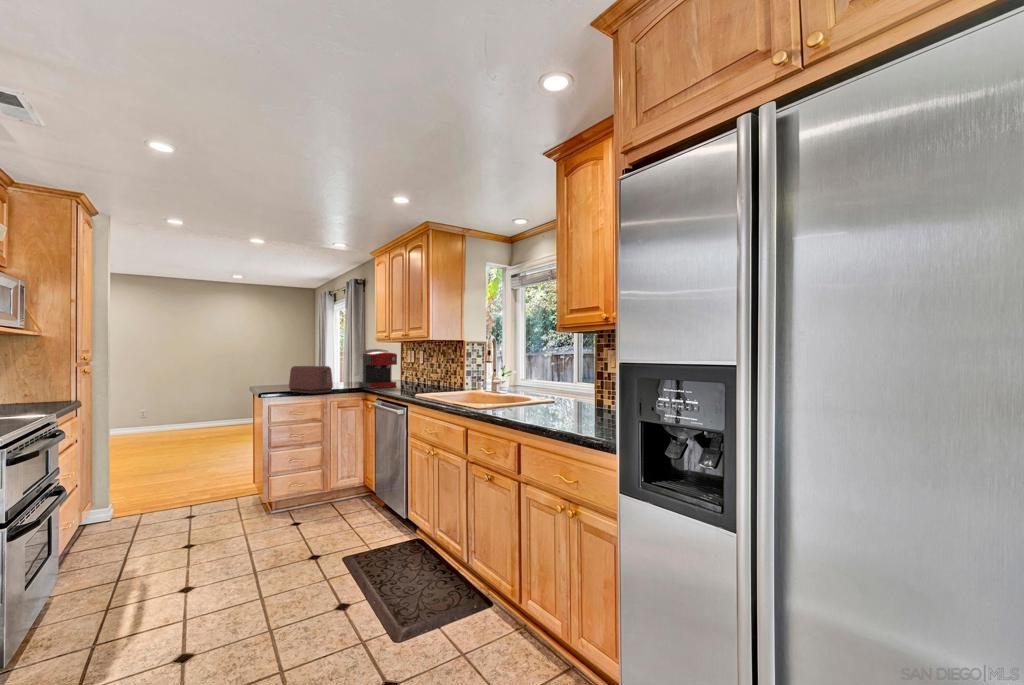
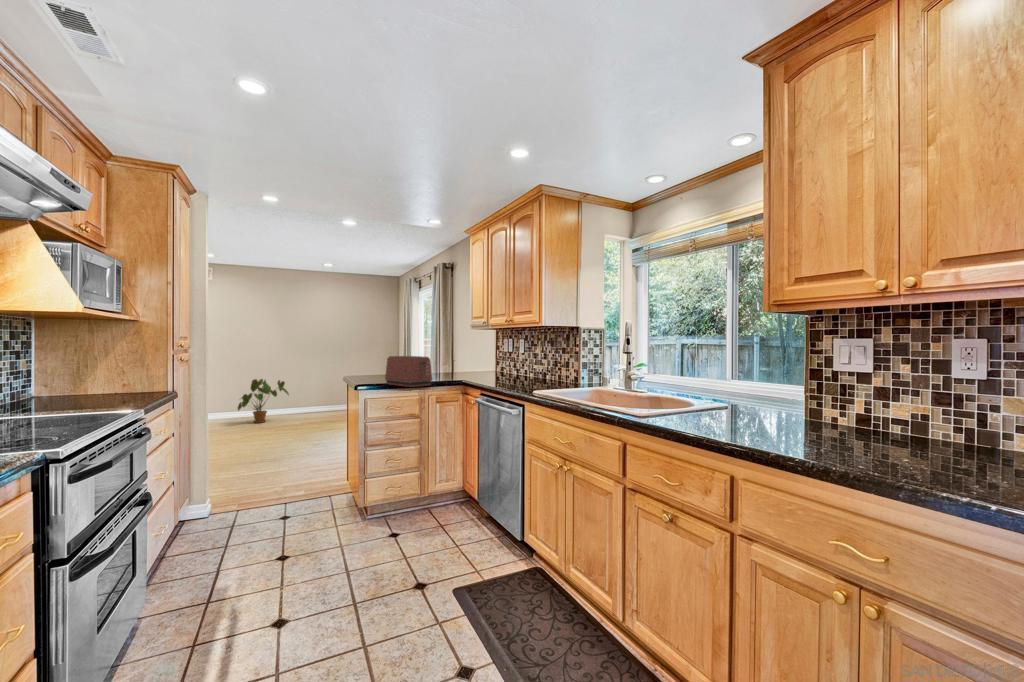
coffee maker: present [359,349,397,388] -> none [456,338,498,381]
house plant: none [133,392,192,438] -> present [238,379,289,423]

